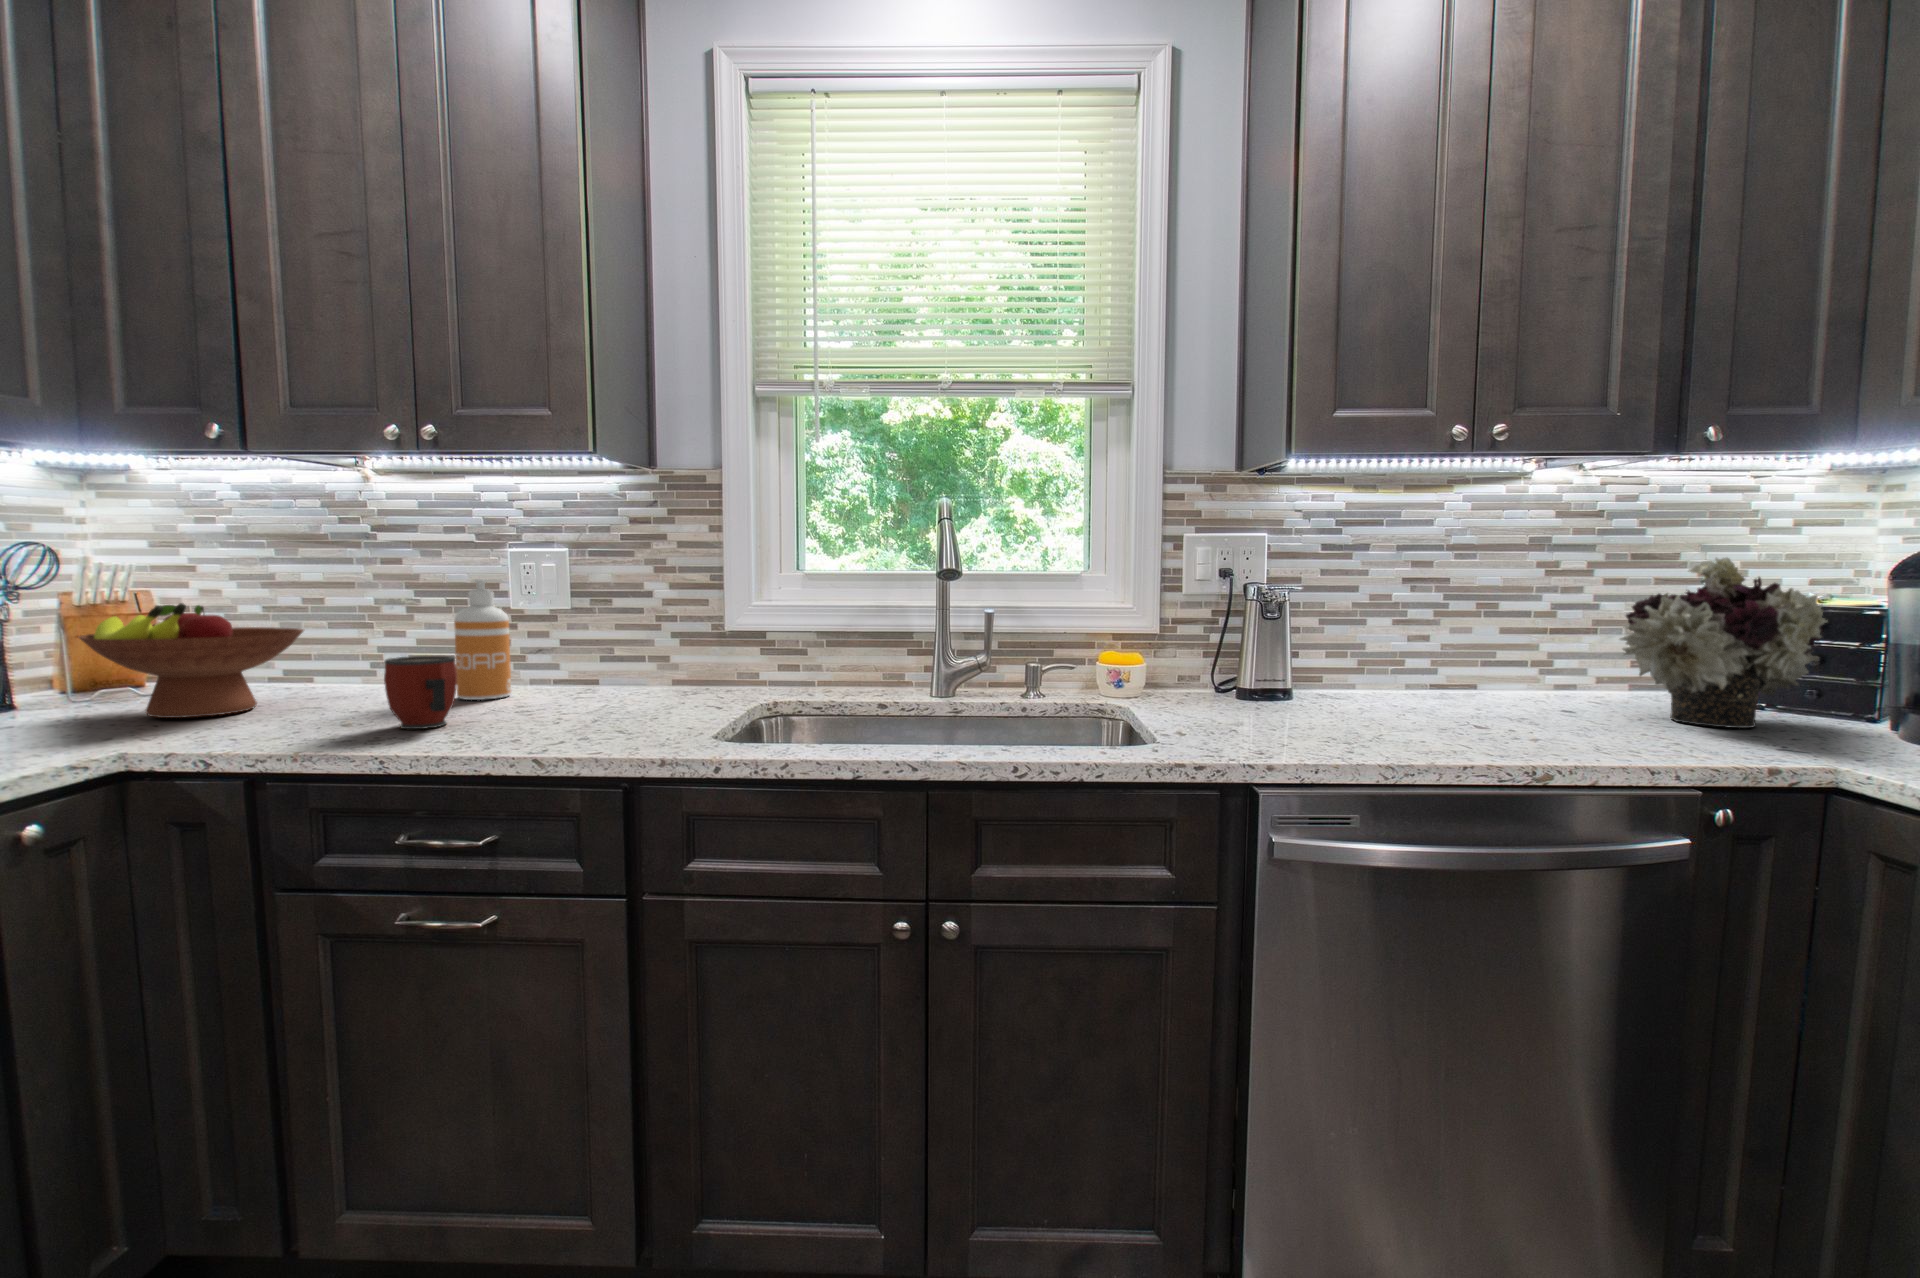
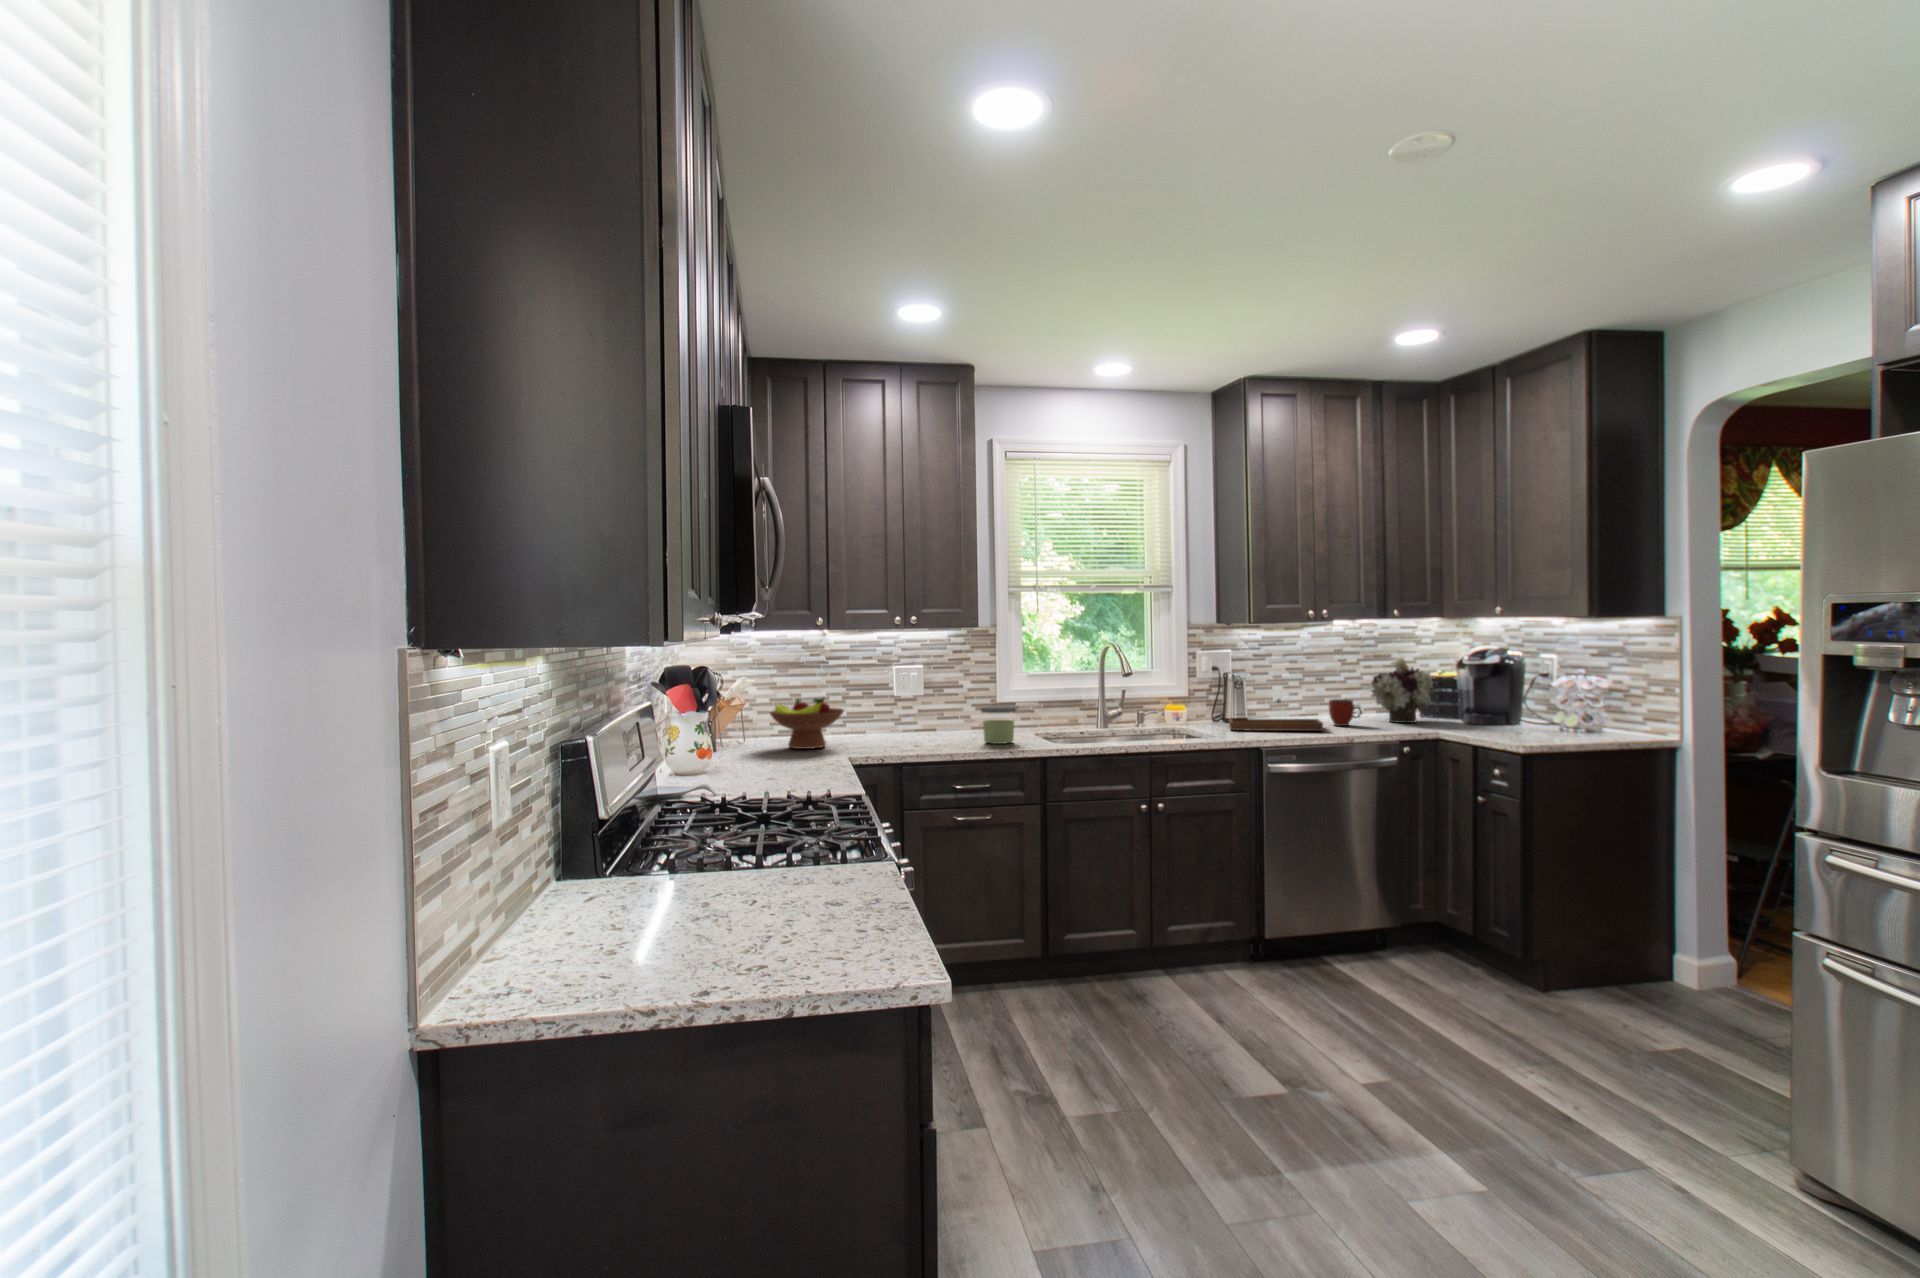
soap dispenser: present [454,579,511,700] -> none [890,682,913,739]
jar: none [551,639,636,732] -> present [981,706,1016,744]
tray: none [1214,648,1470,746] -> present [1229,699,1323,731]
mug: present [384,656,457,729] -> present [1329,699,1362,726]

